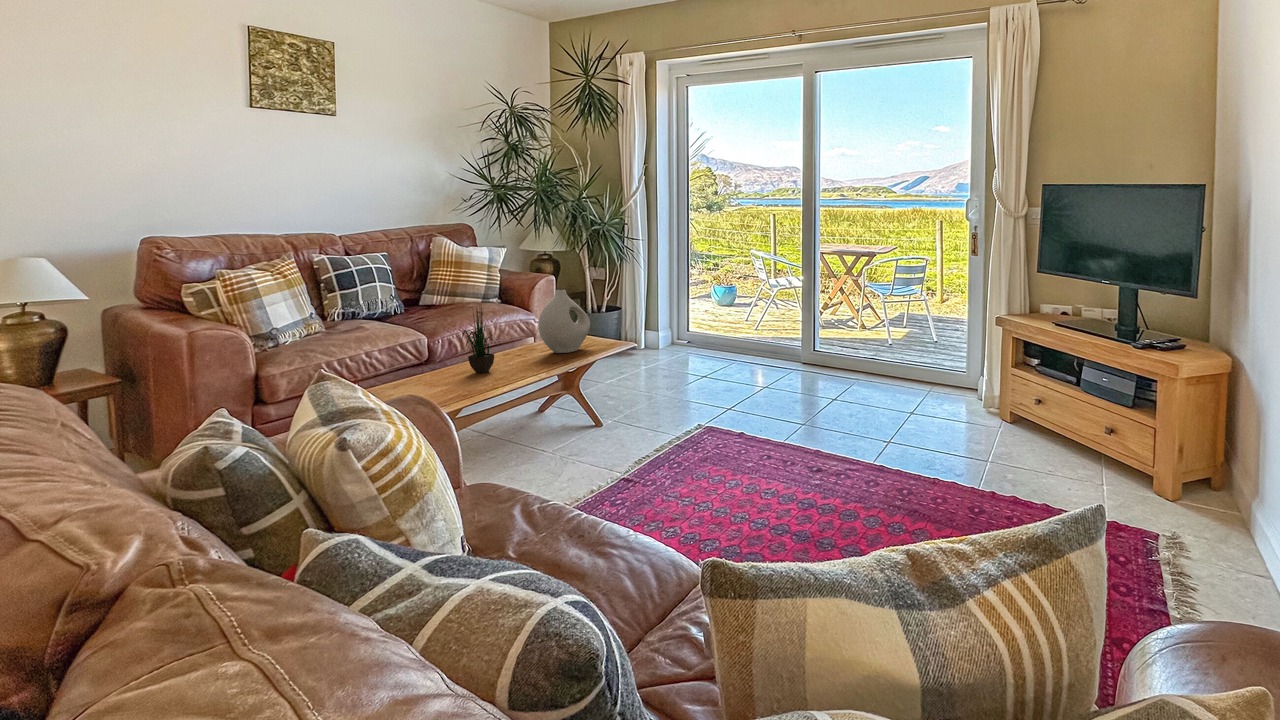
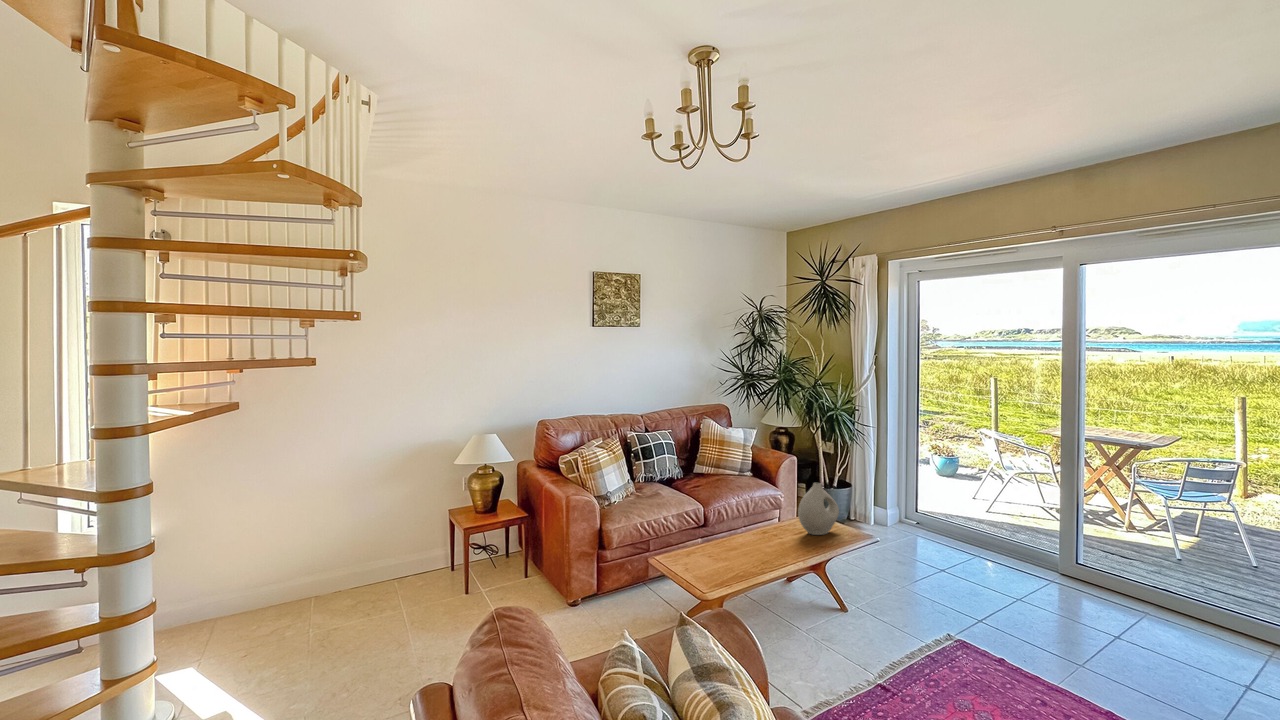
potted plant: present [460,307,498,373] -> none [738,486,772,551]

